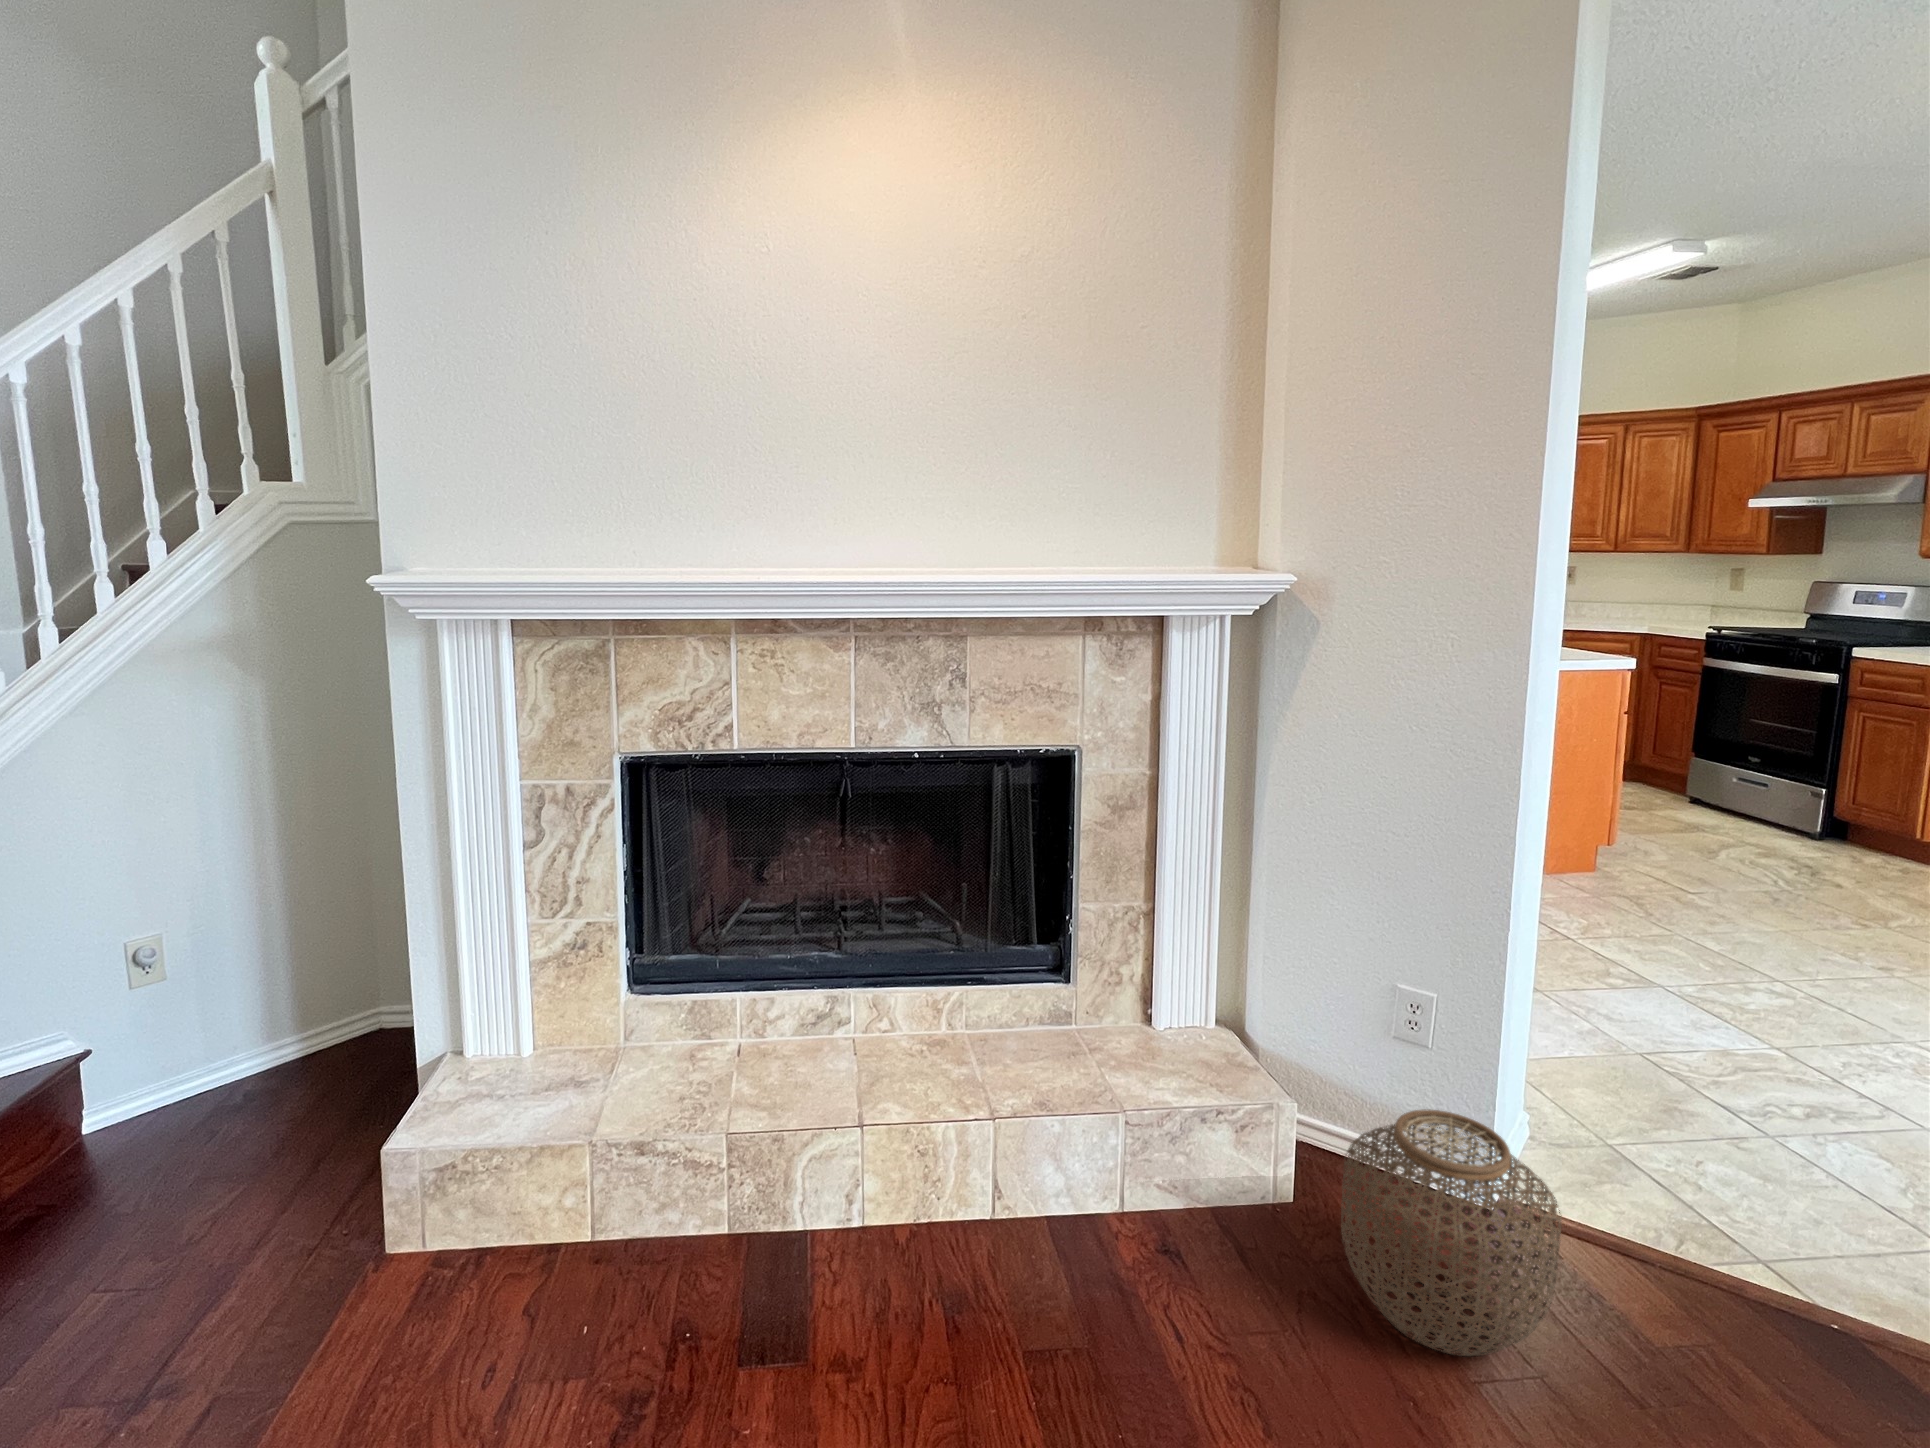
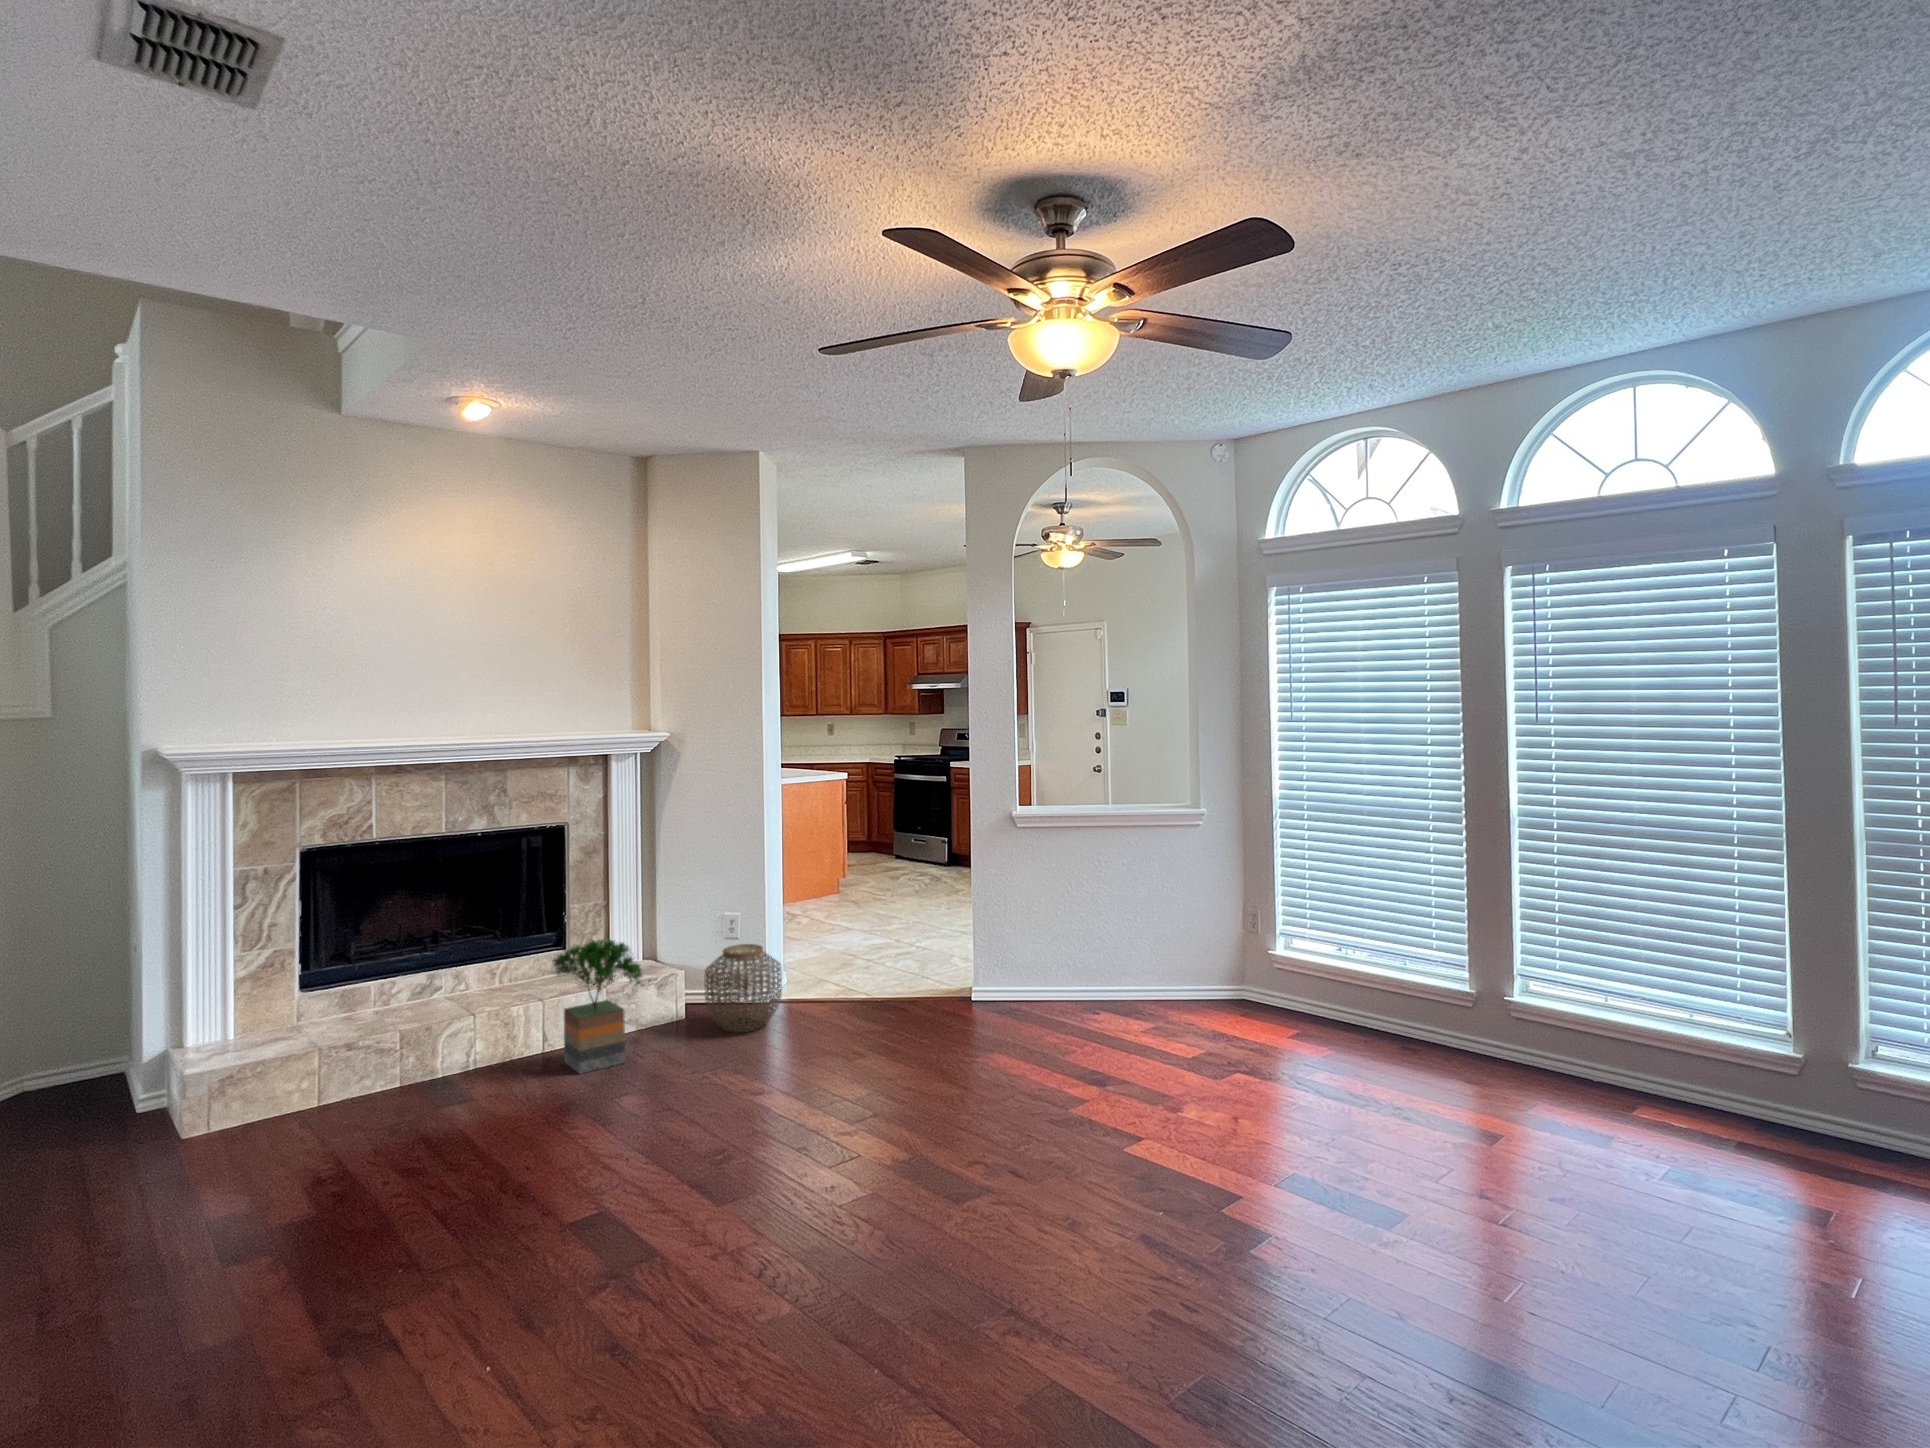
potted tree: none [979,1046,1189,1369] -> present [553,939,642,1074]

